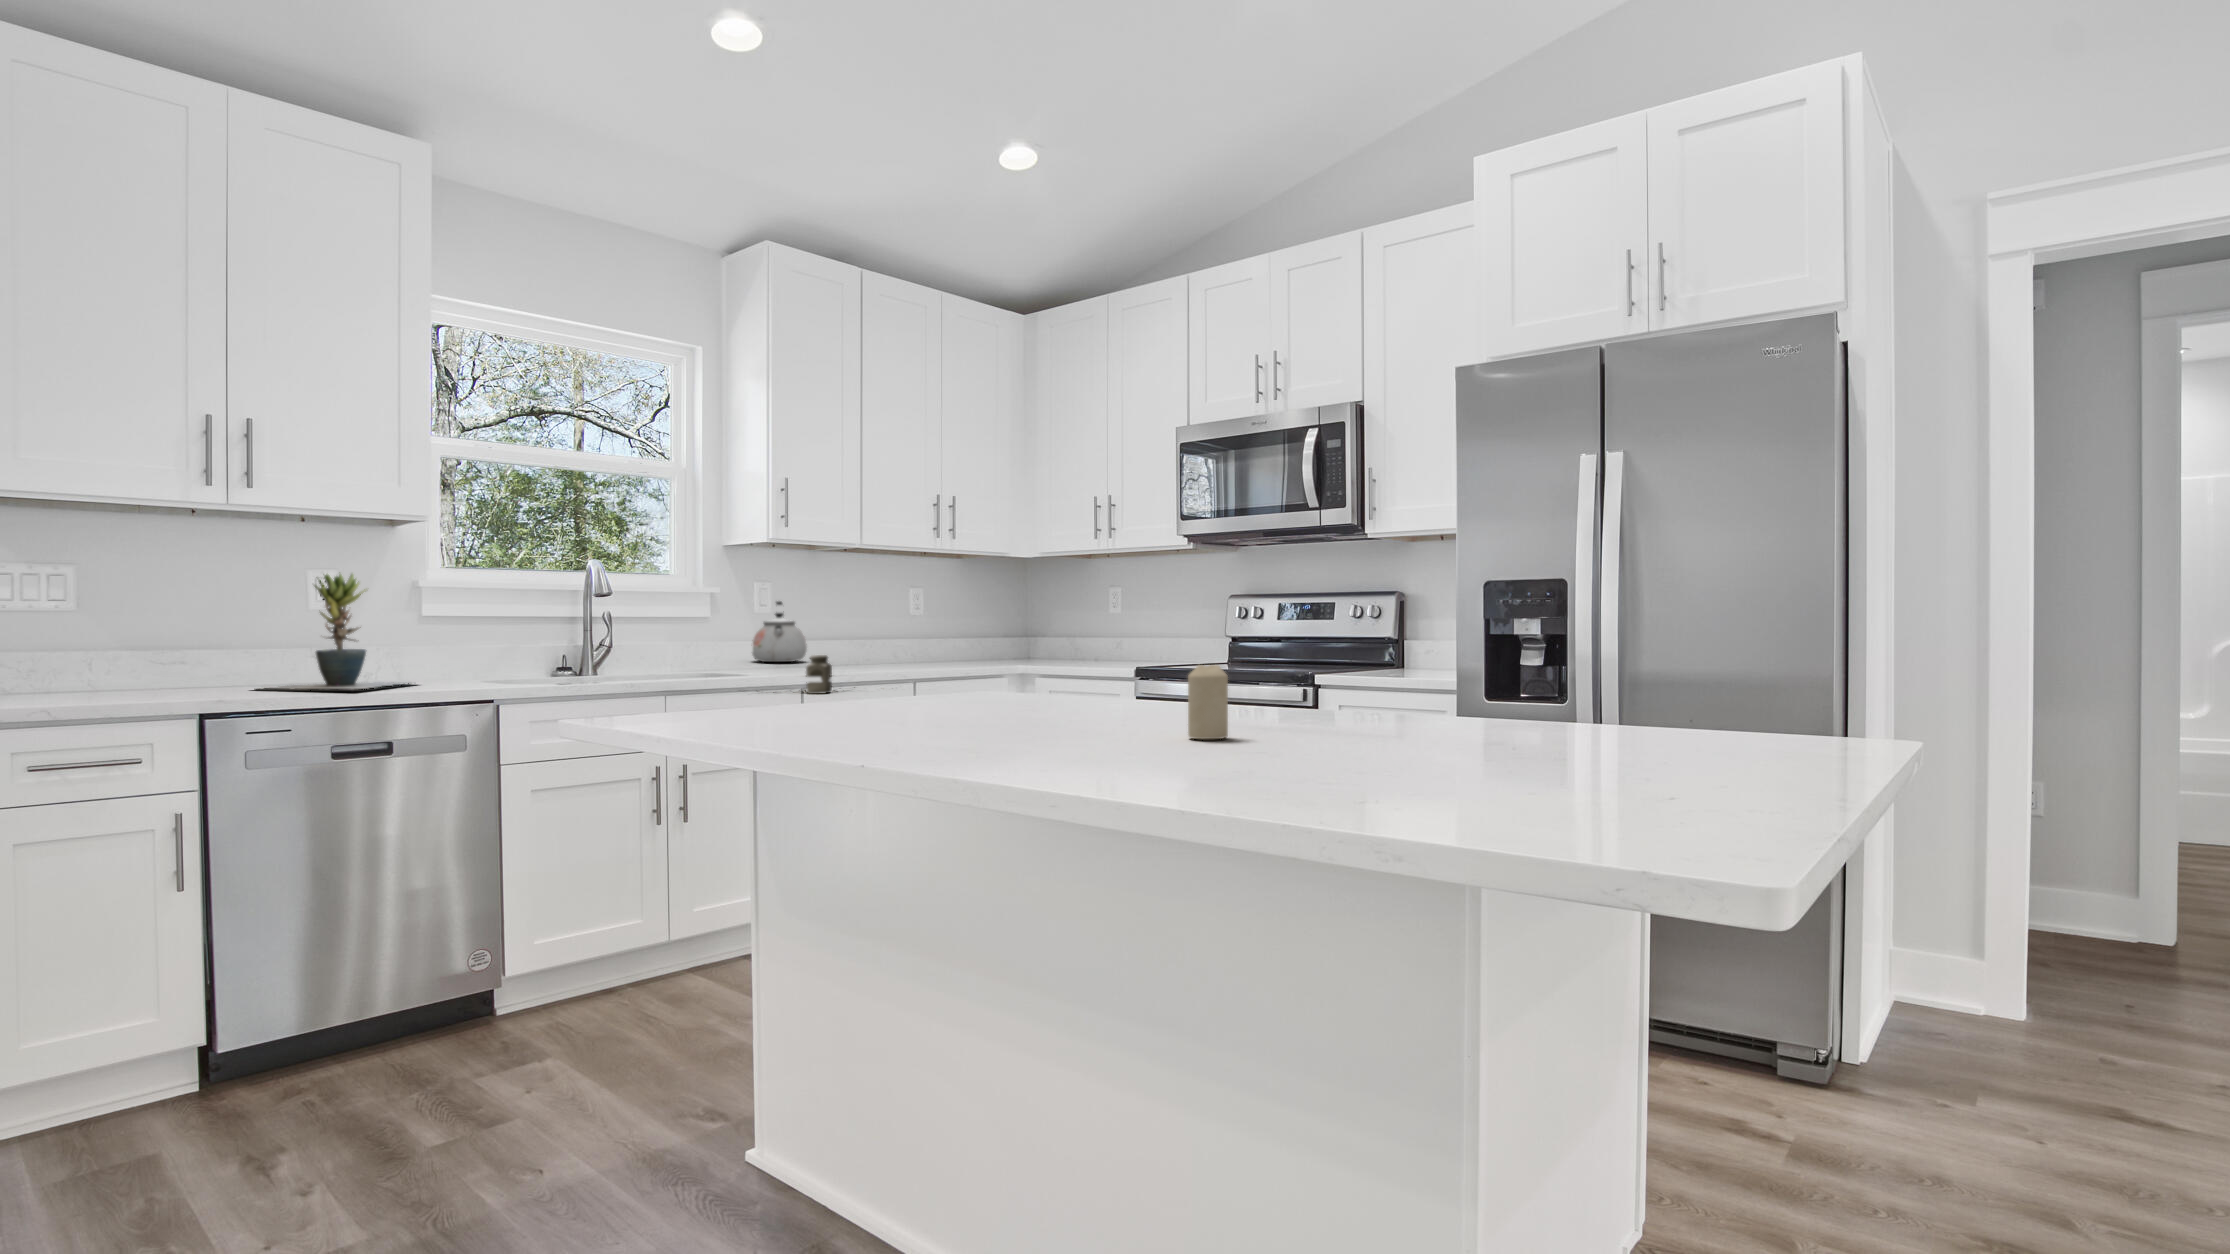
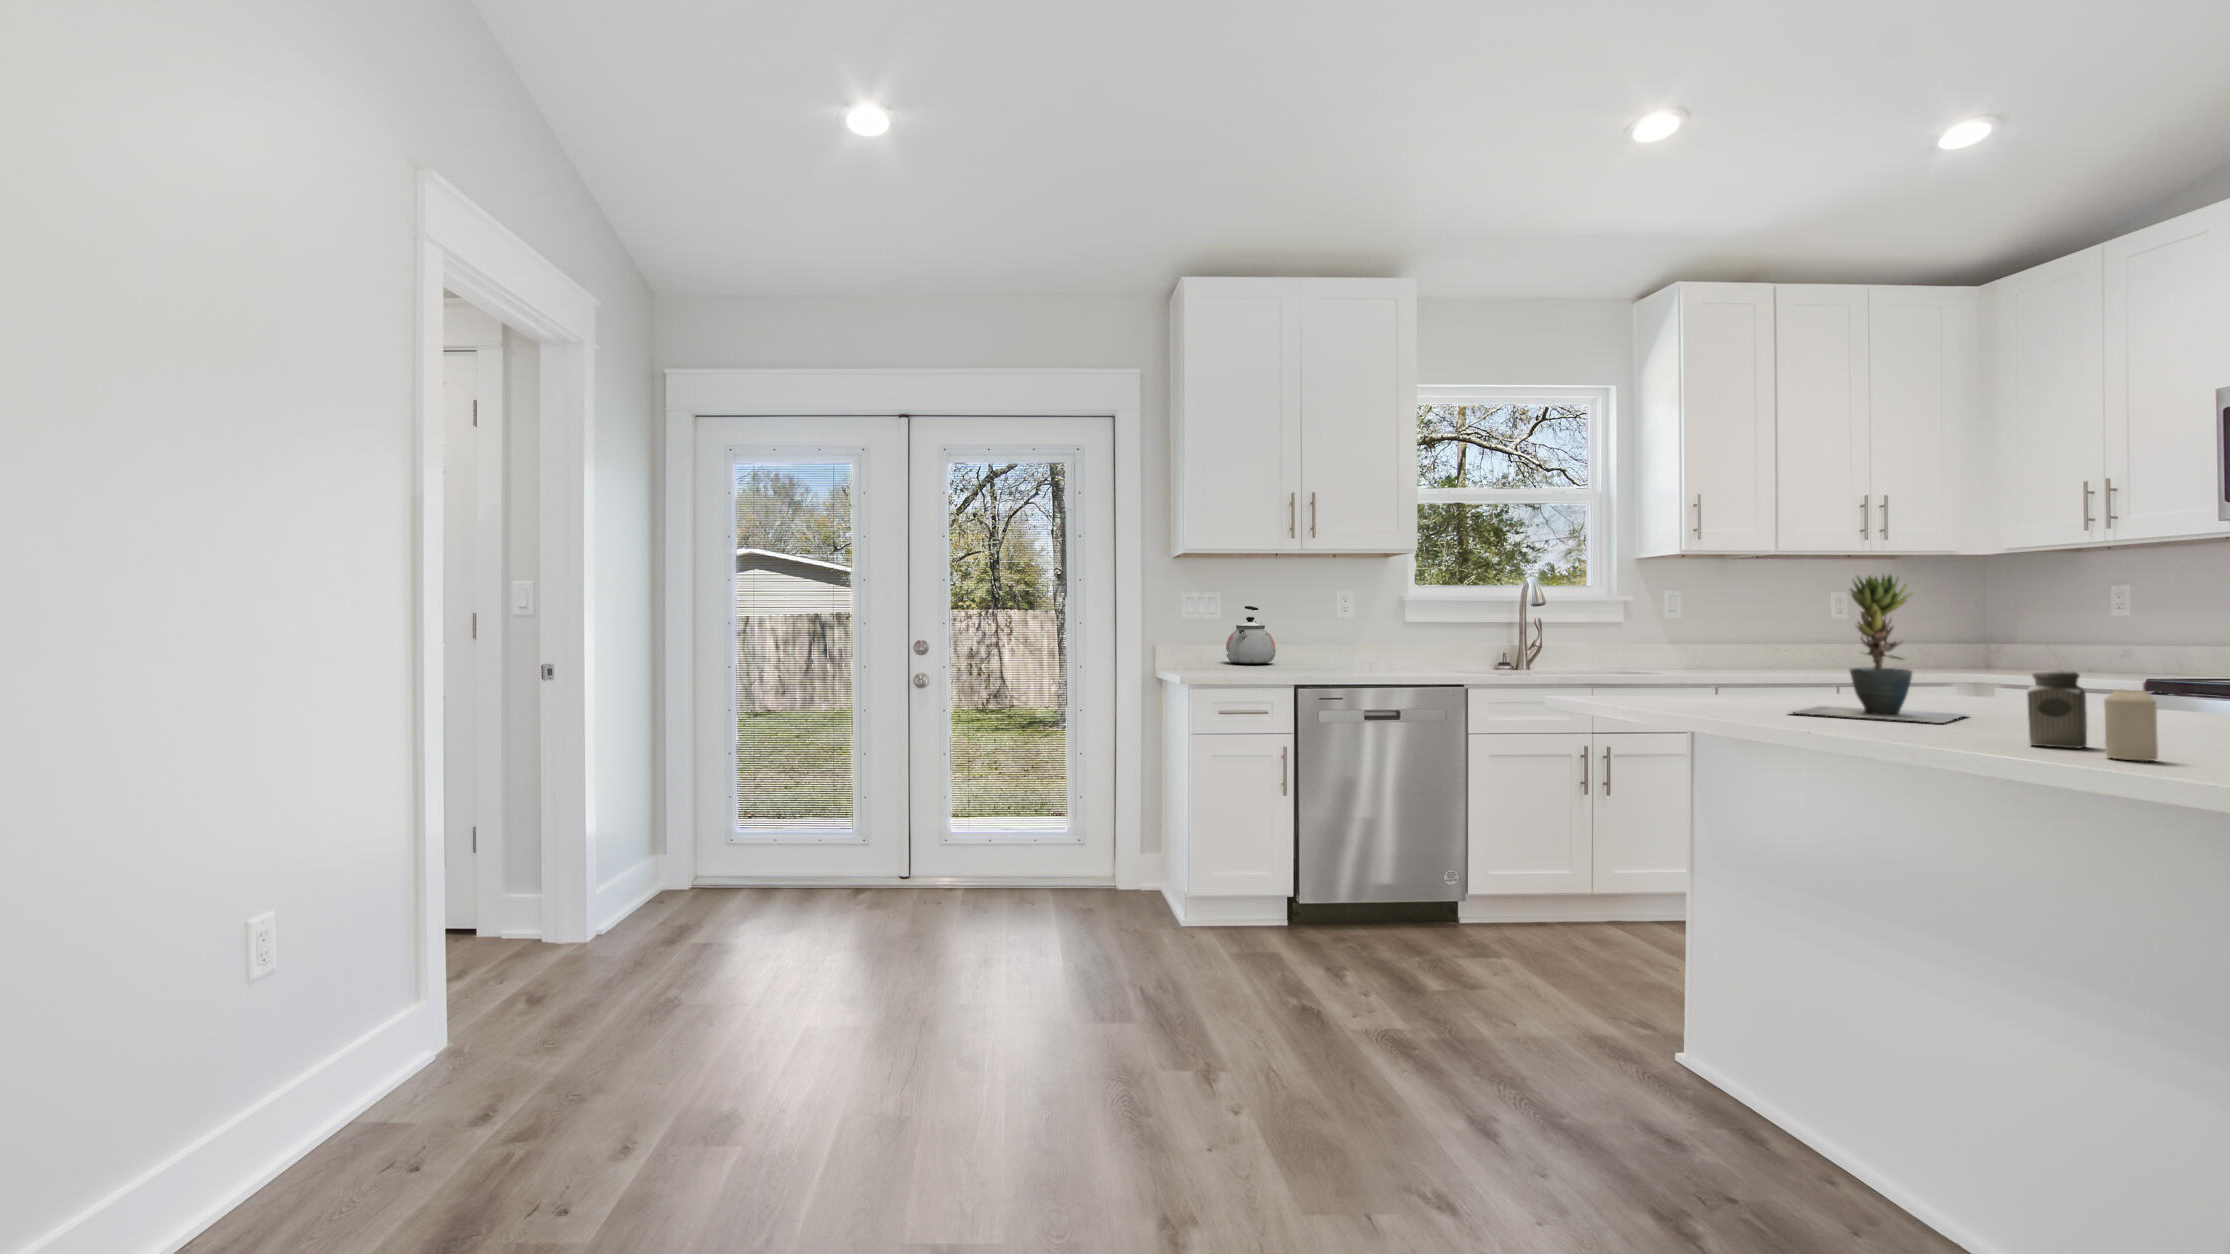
potted plant: present [257,574,399,689] -> present [1793,575,1966,723]
kettle: present [752,602,807,662] -> present [1226,606,1276,664]
salt shaker: present [806,655,832,694] -> present [2028,670,2087,748]

